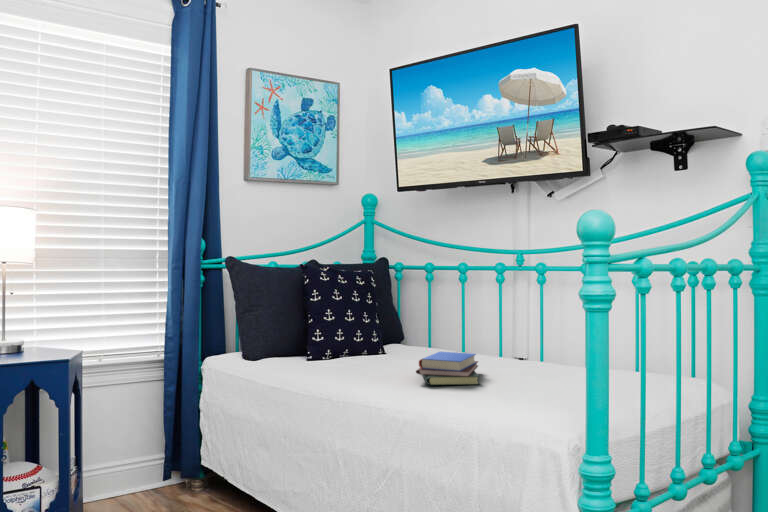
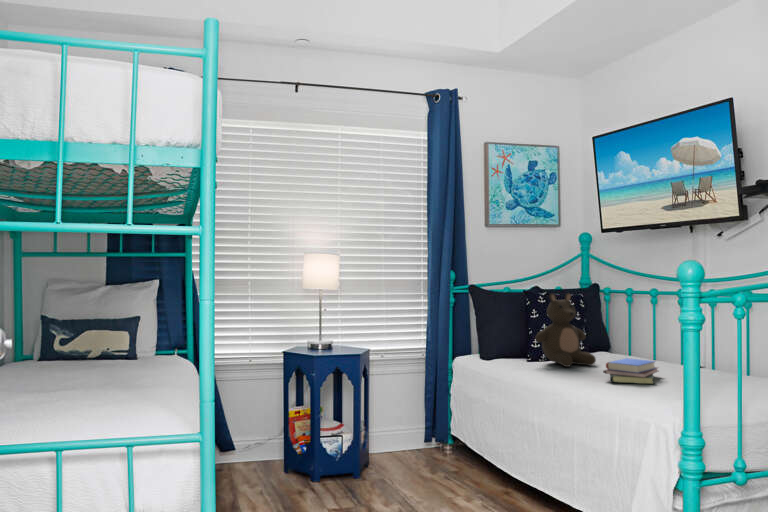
stuffed bear: none [320,269,396,366] -> present [535,293,596,367]

